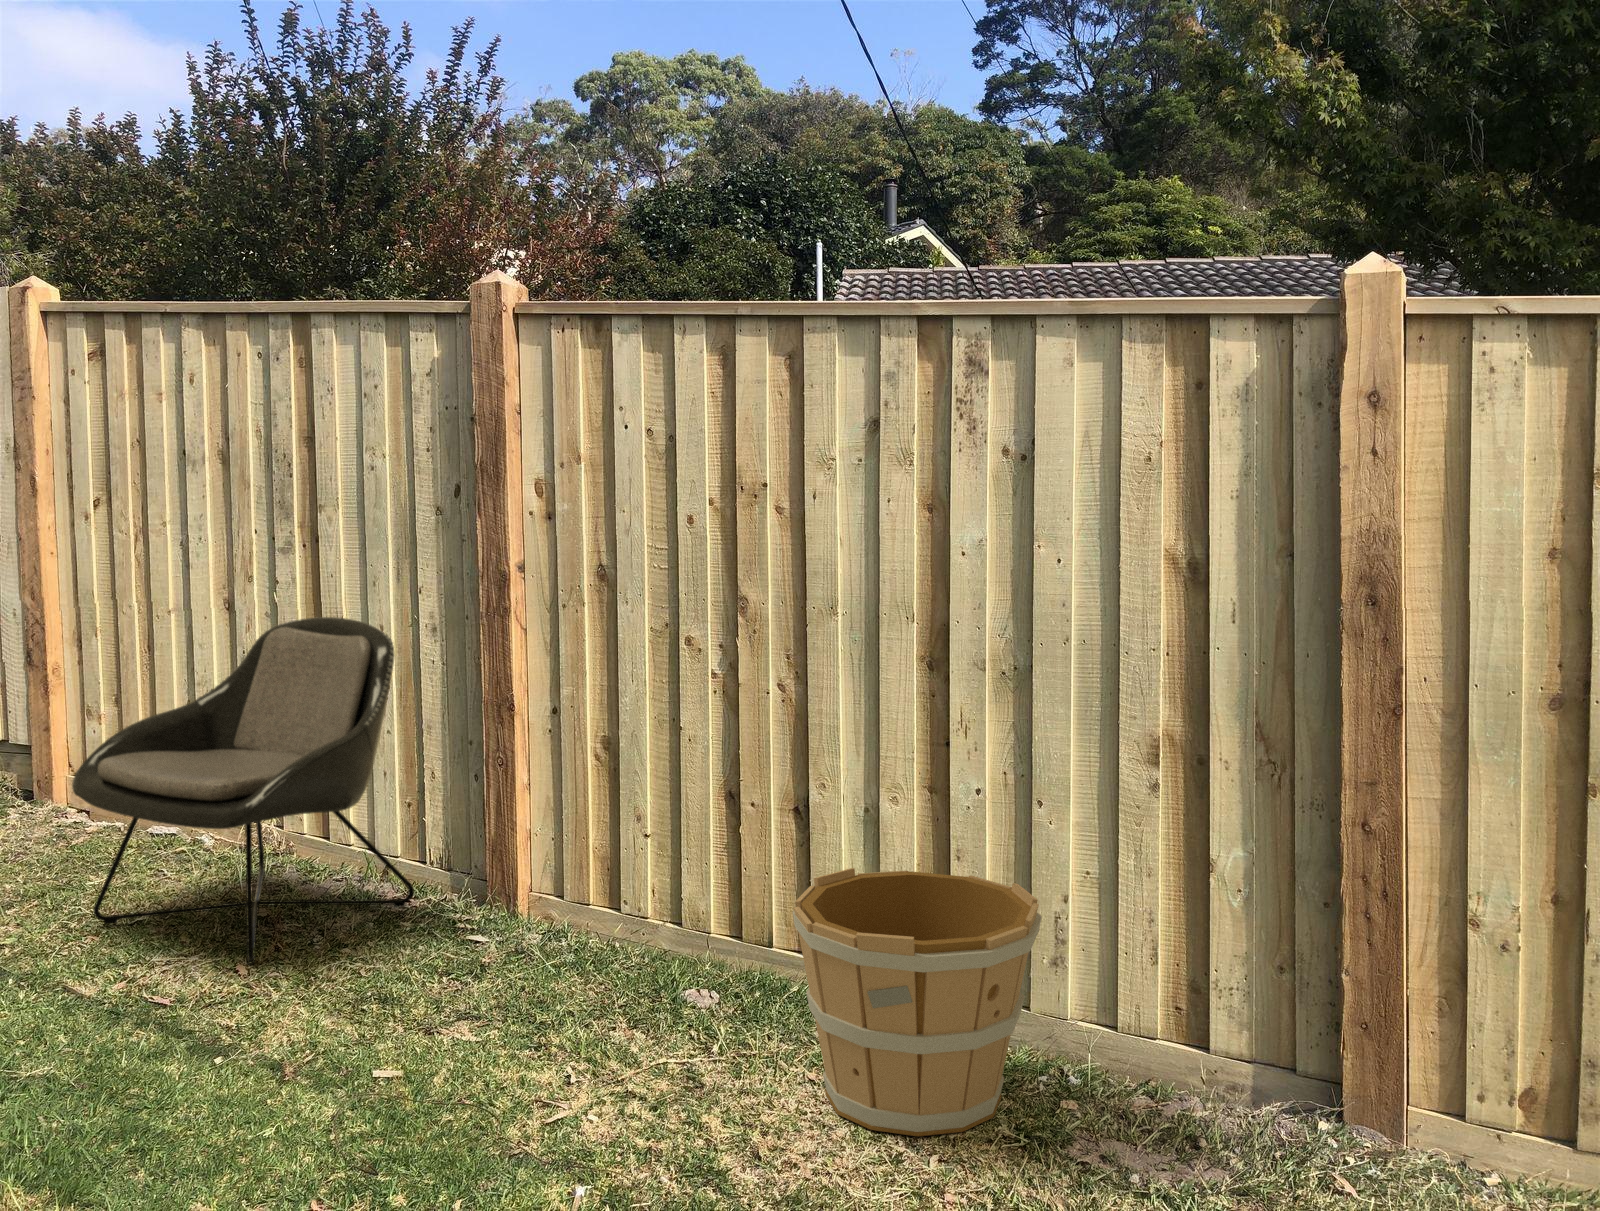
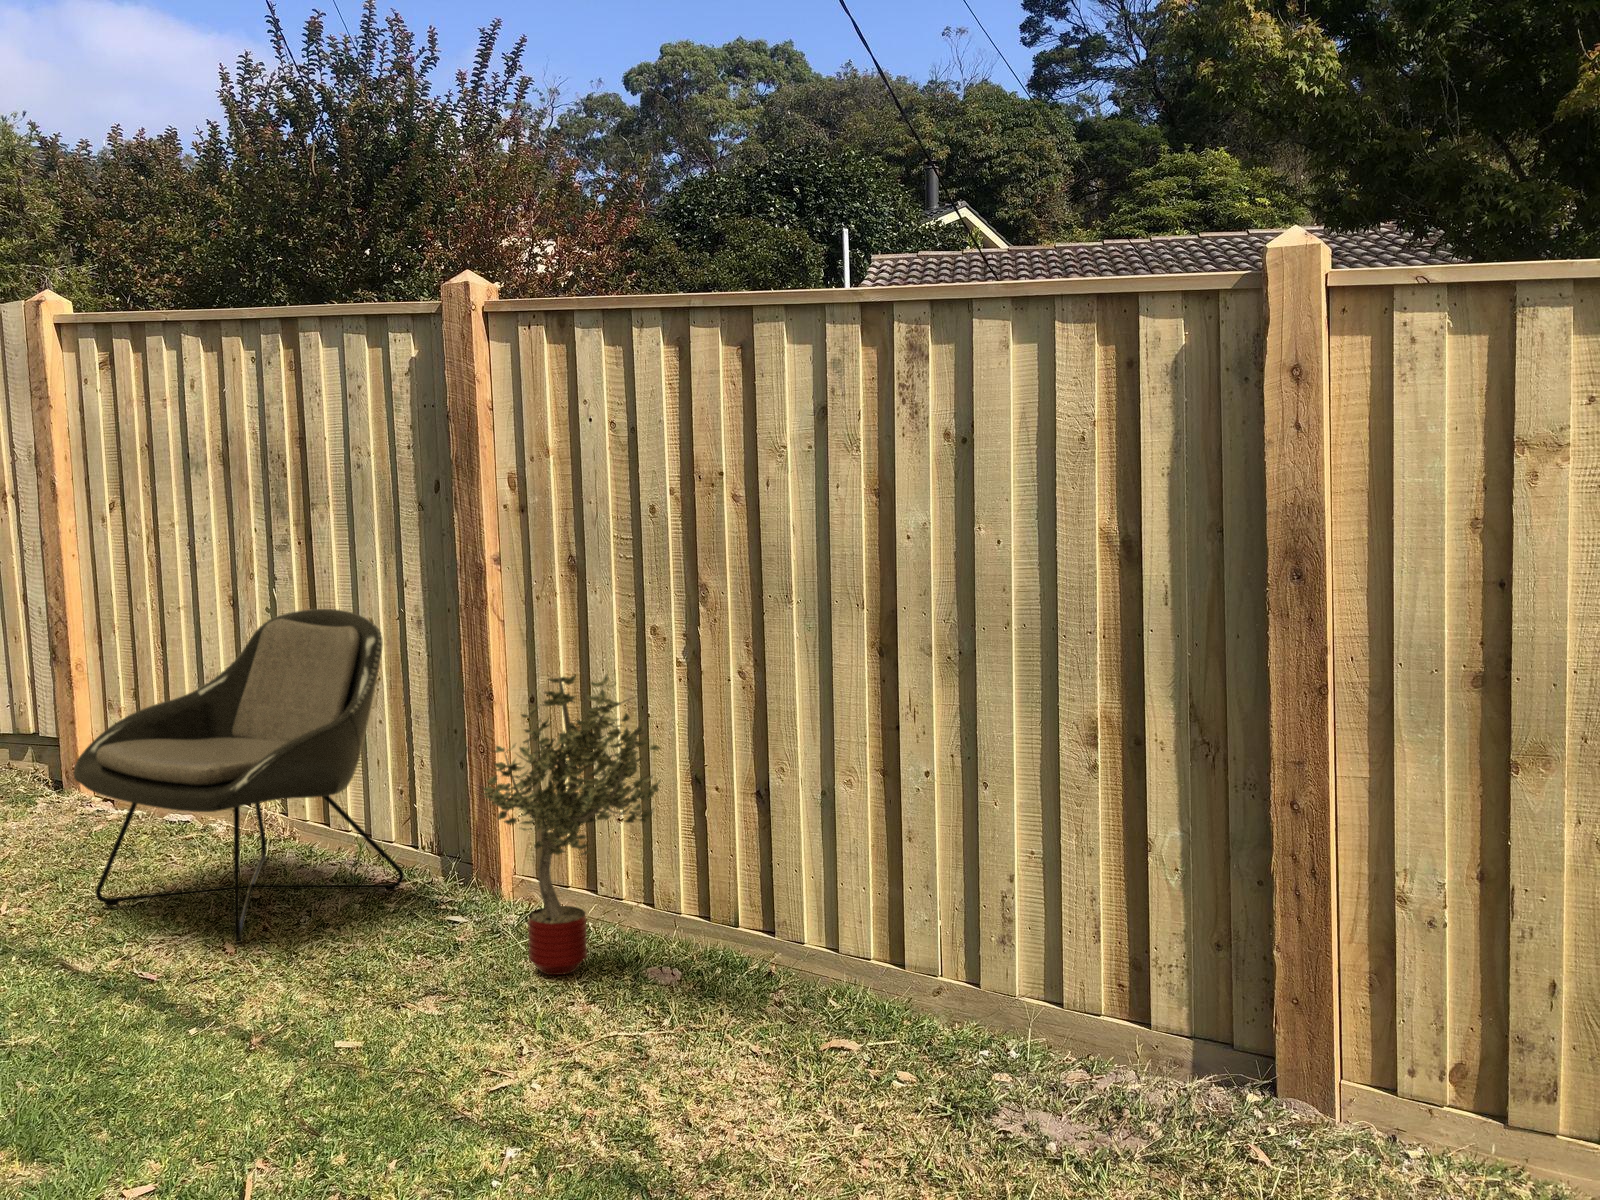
potted tree: none [505,689,701,997] -> present [482,675,660,975]
wooden bucket: present [793,868,1042,1136] -> none [731,847,975,1106]

